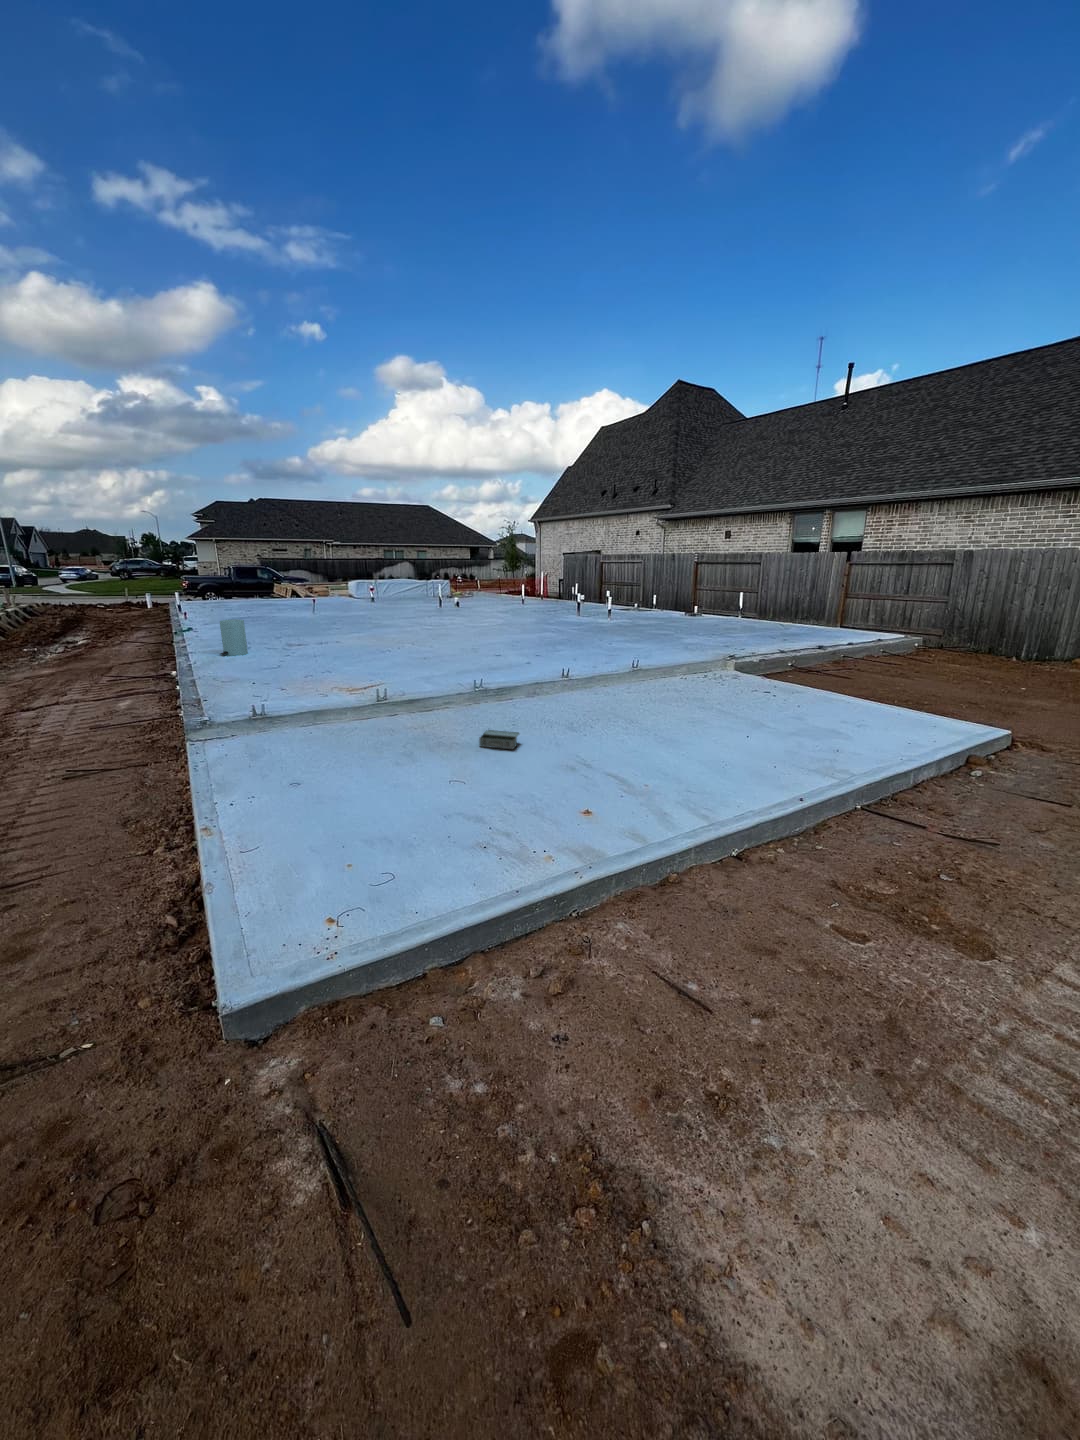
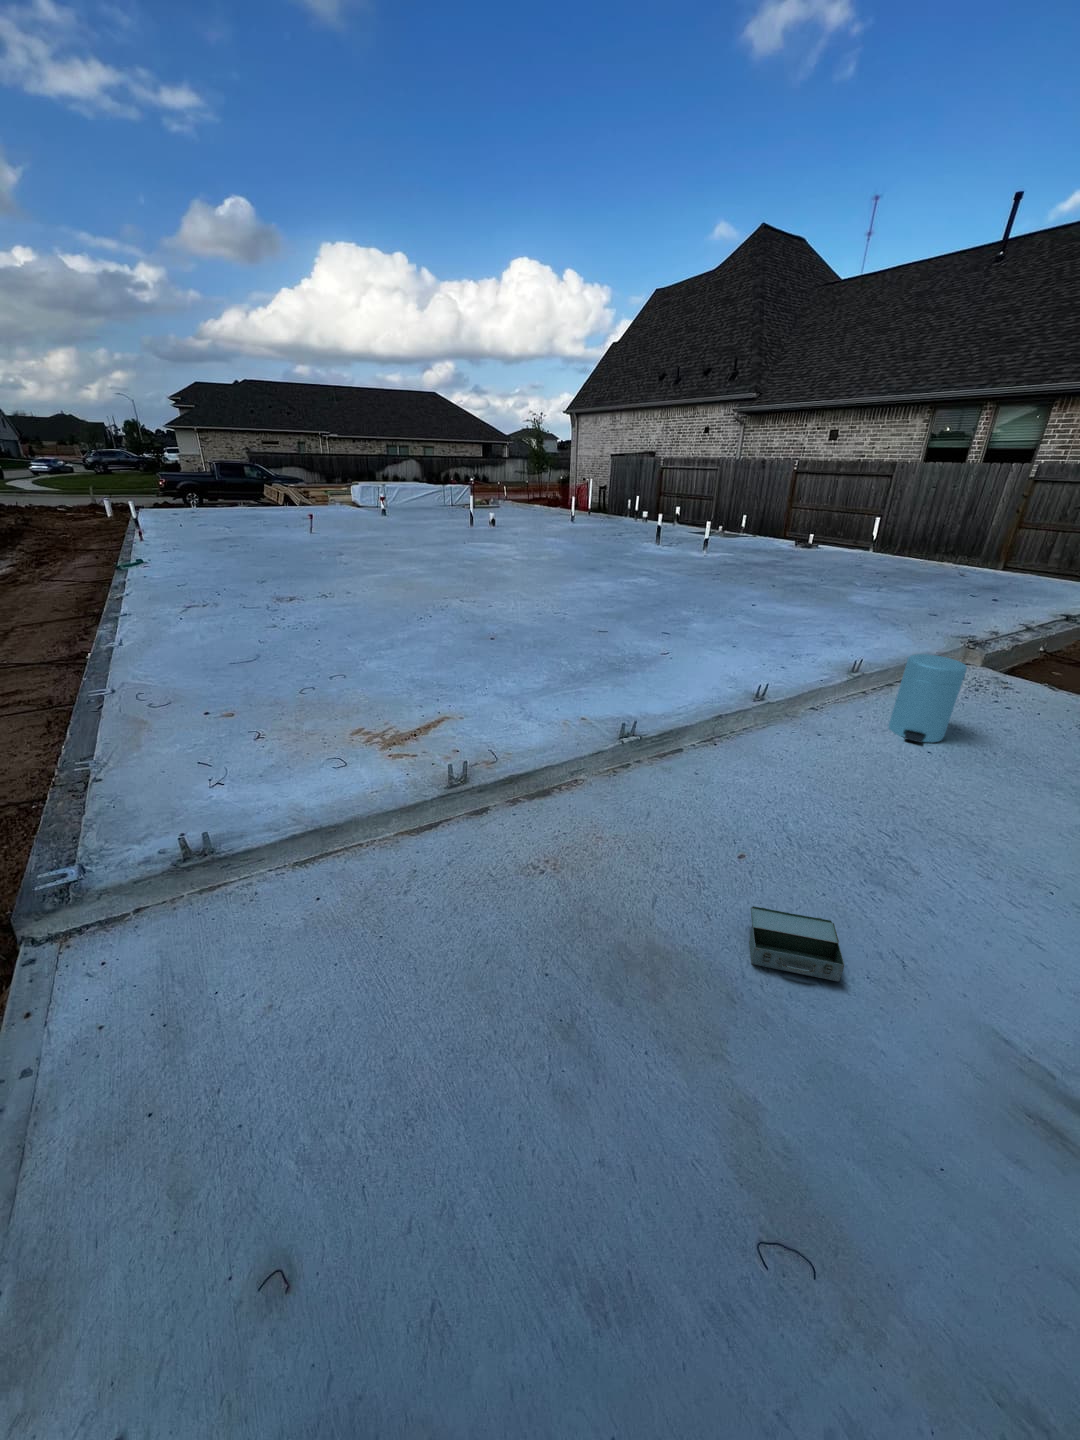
trash can: present [220,620,248,656] -> present [889,654,967,742]

